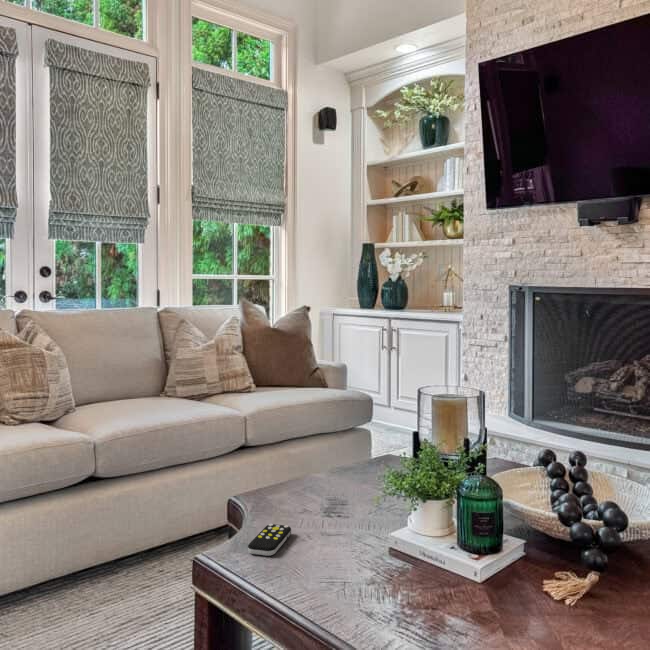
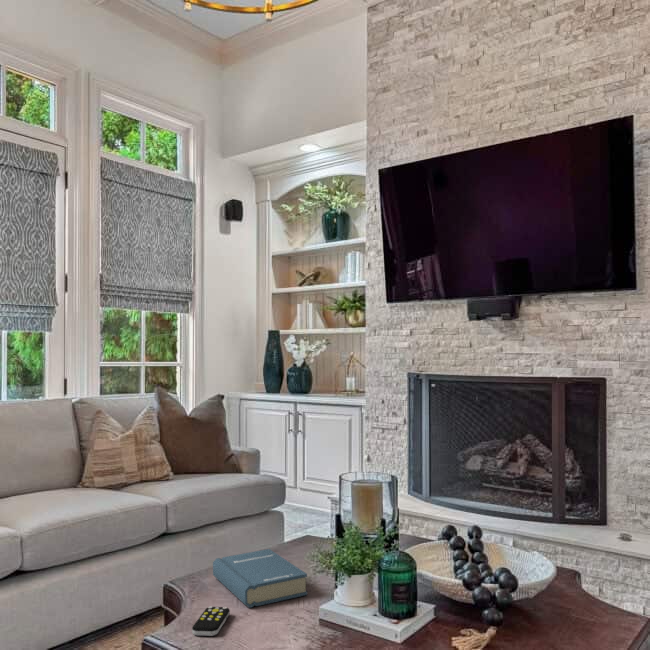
hardback book: none [281,466,379,528] -> present [213,549,307,608]

